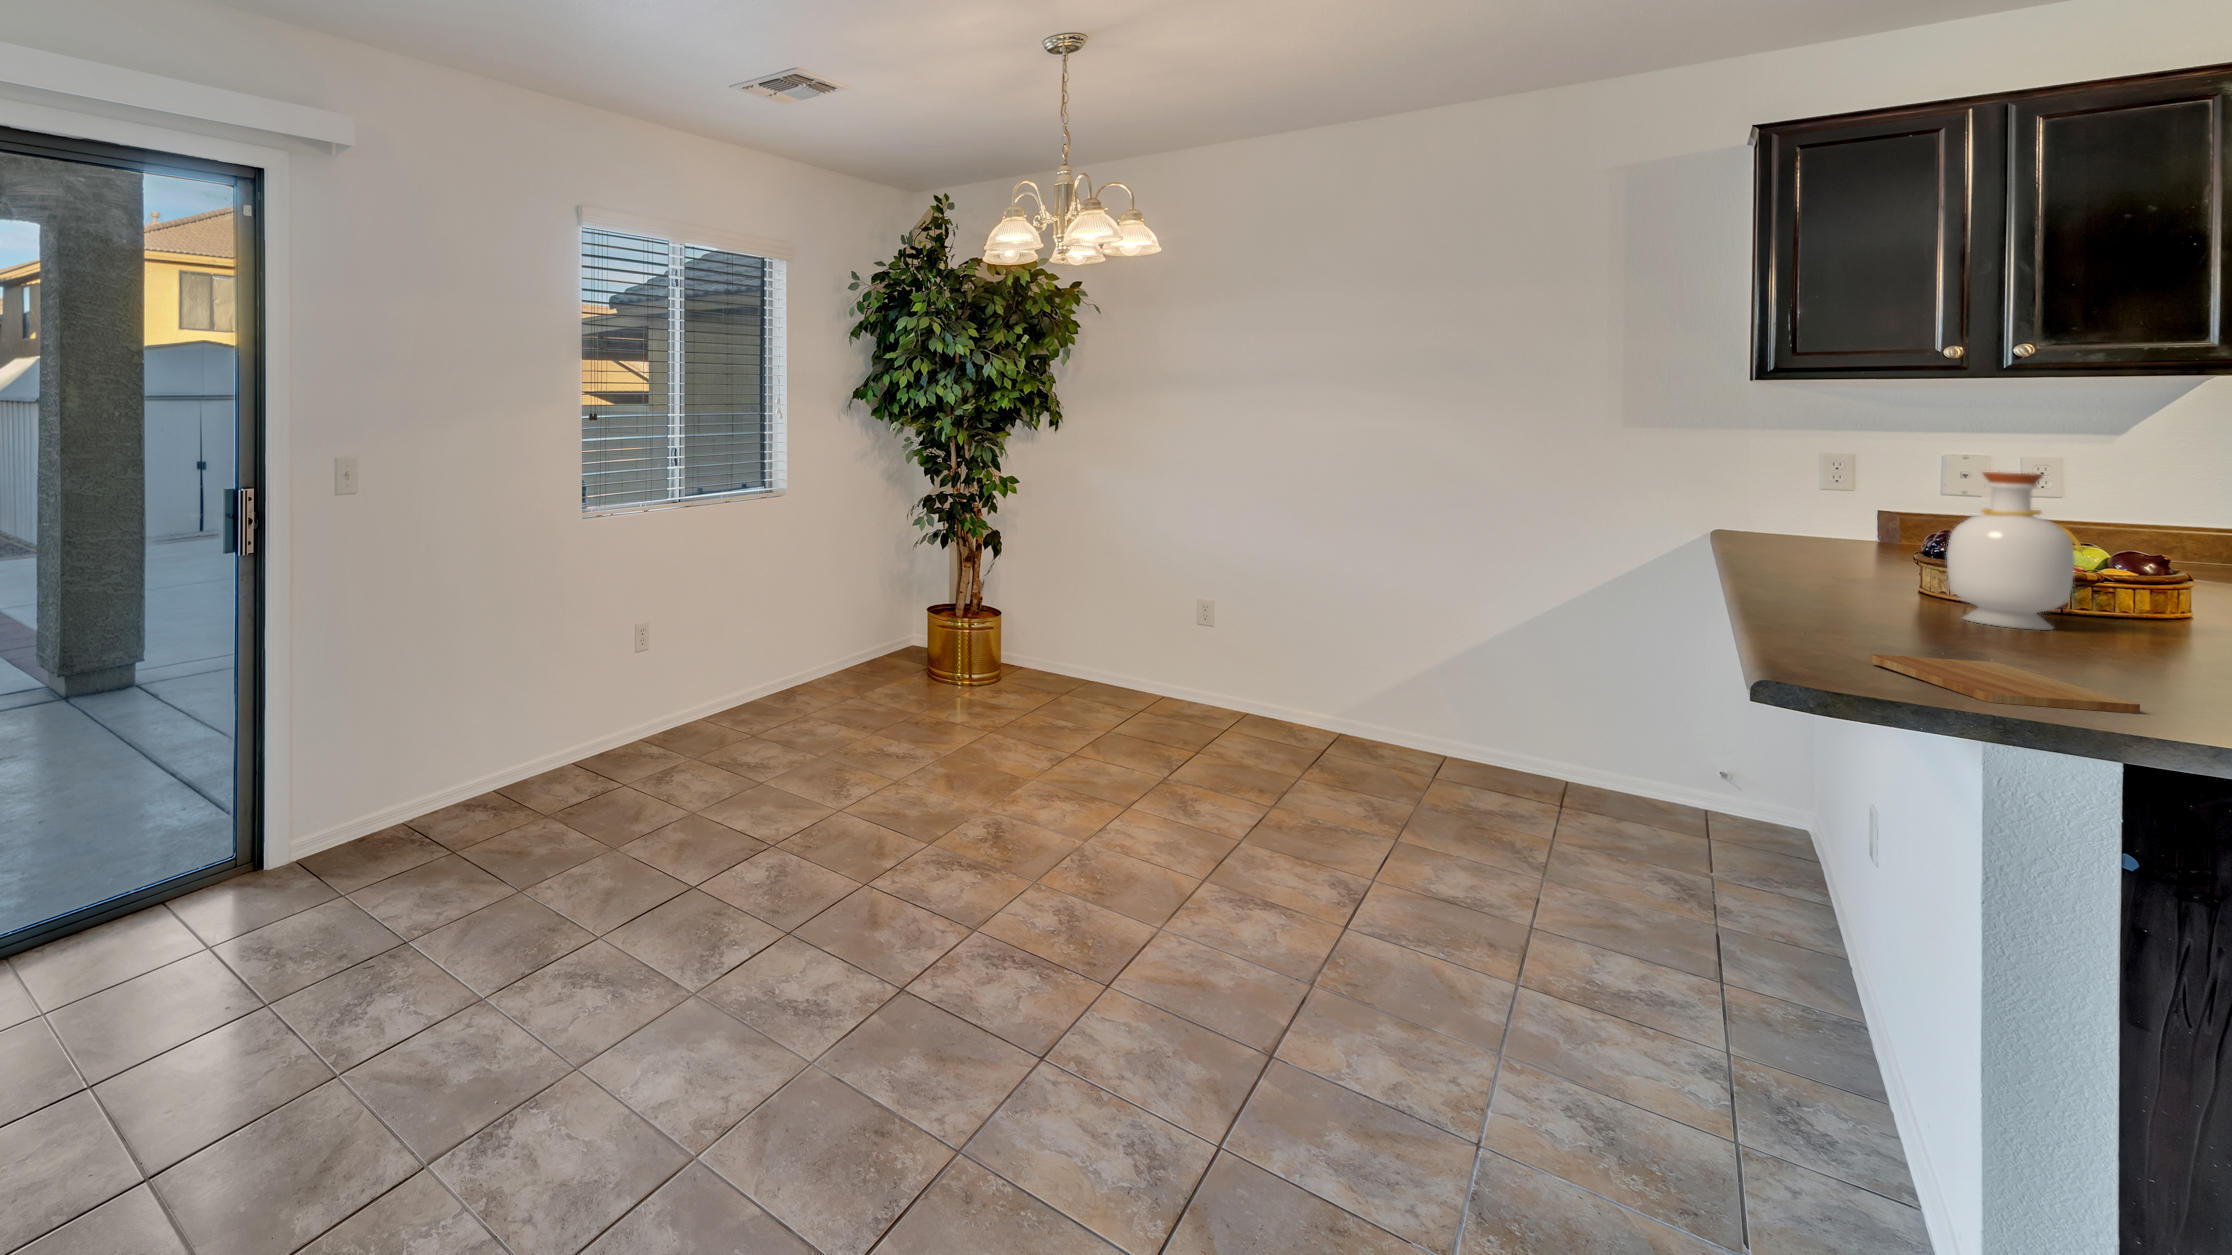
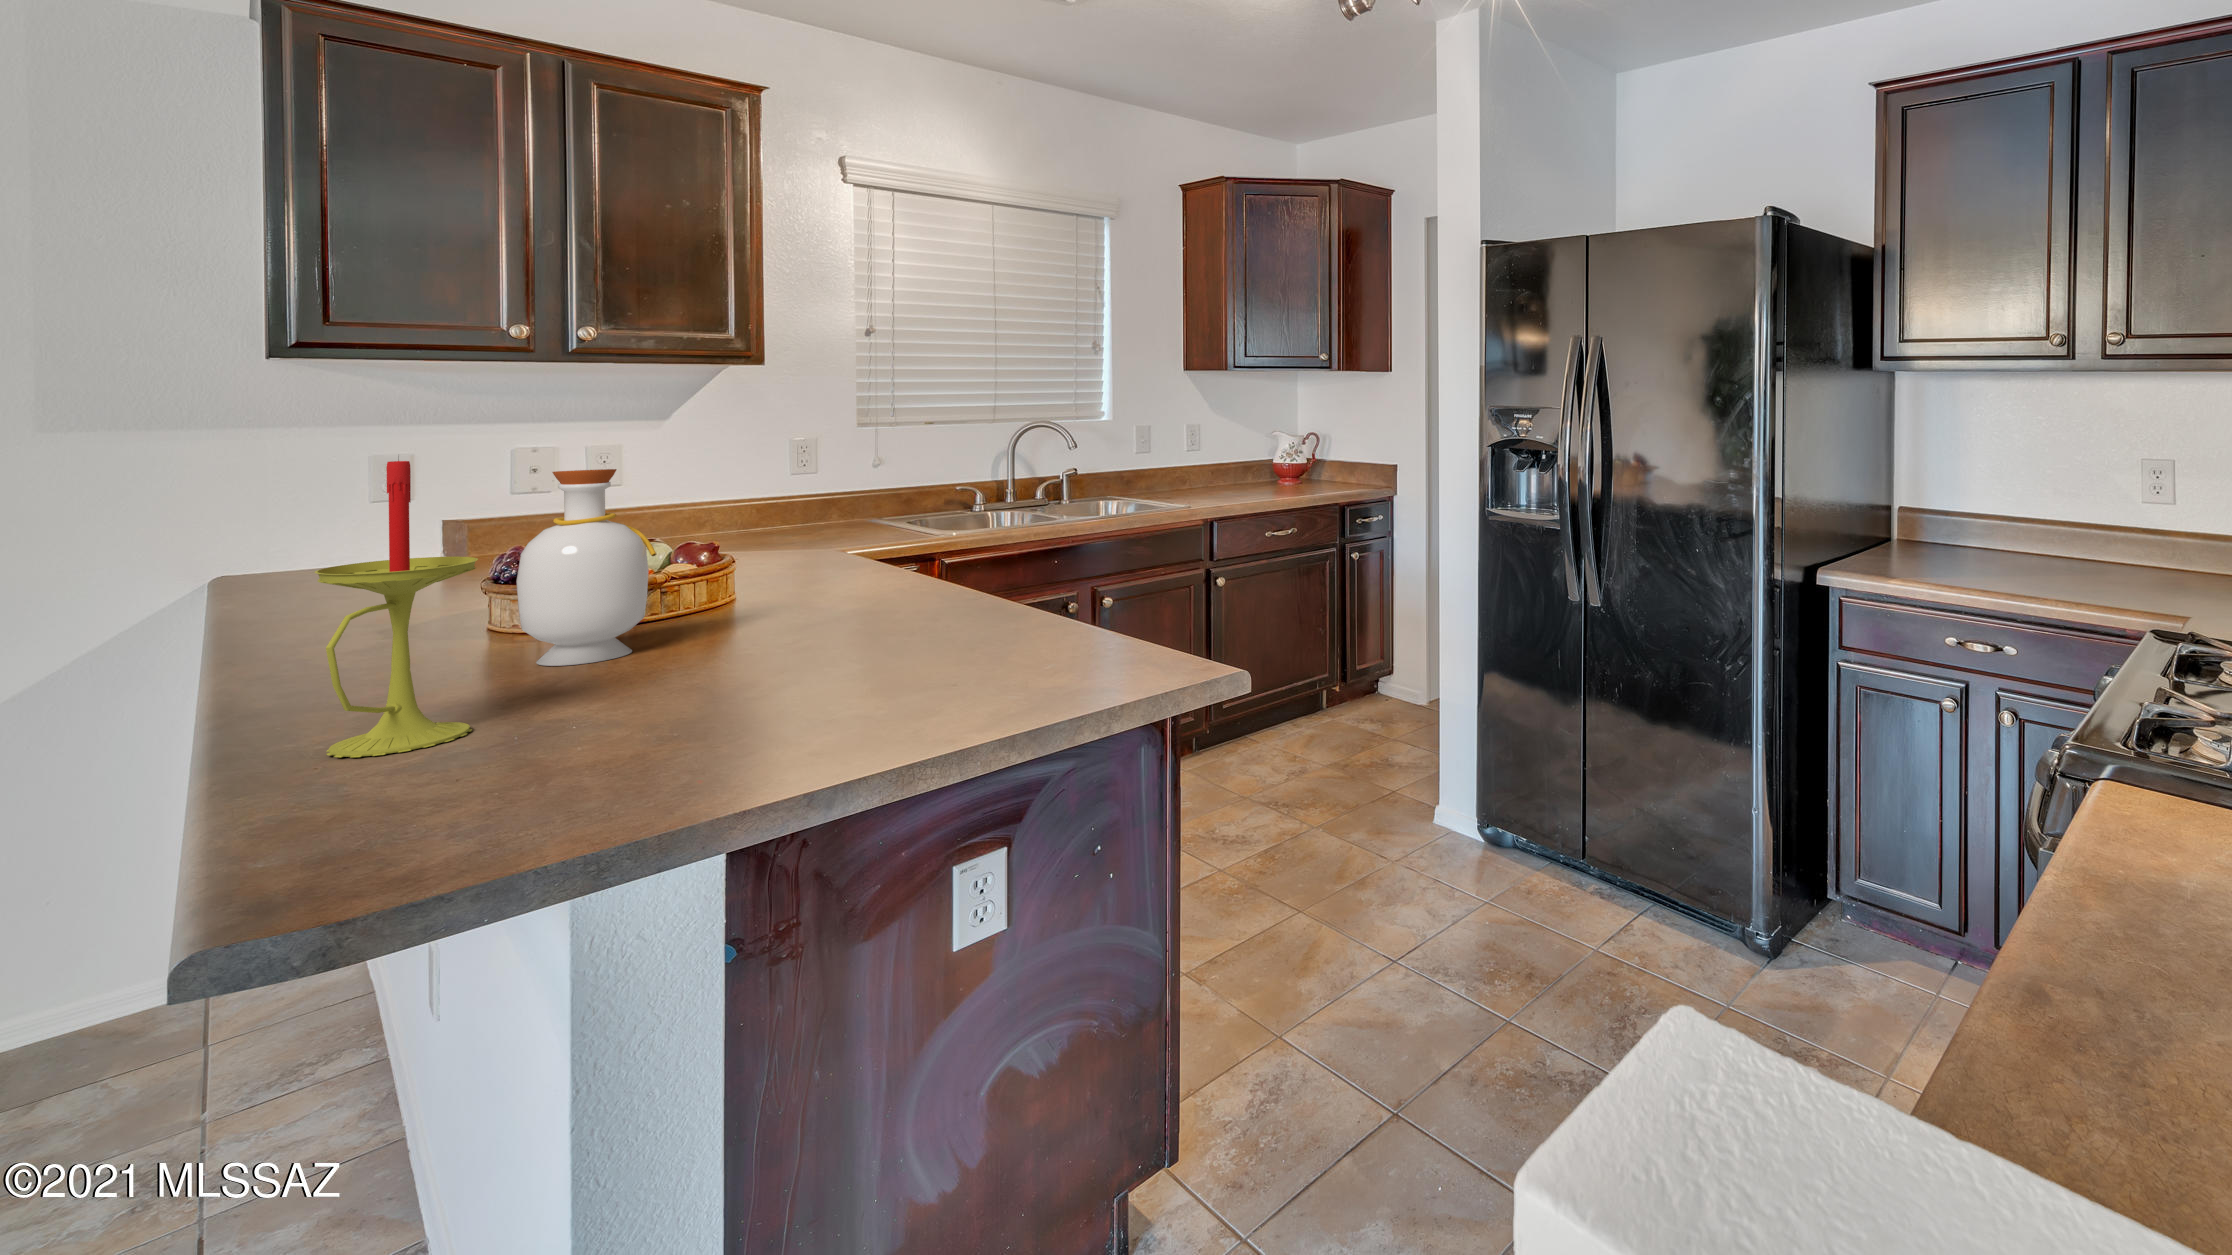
candle: none [1811,451,1919,643] -> present [315,460,478,758]
cutting board: present [1870,654,2140,713] -> none [408,741,739,829]

